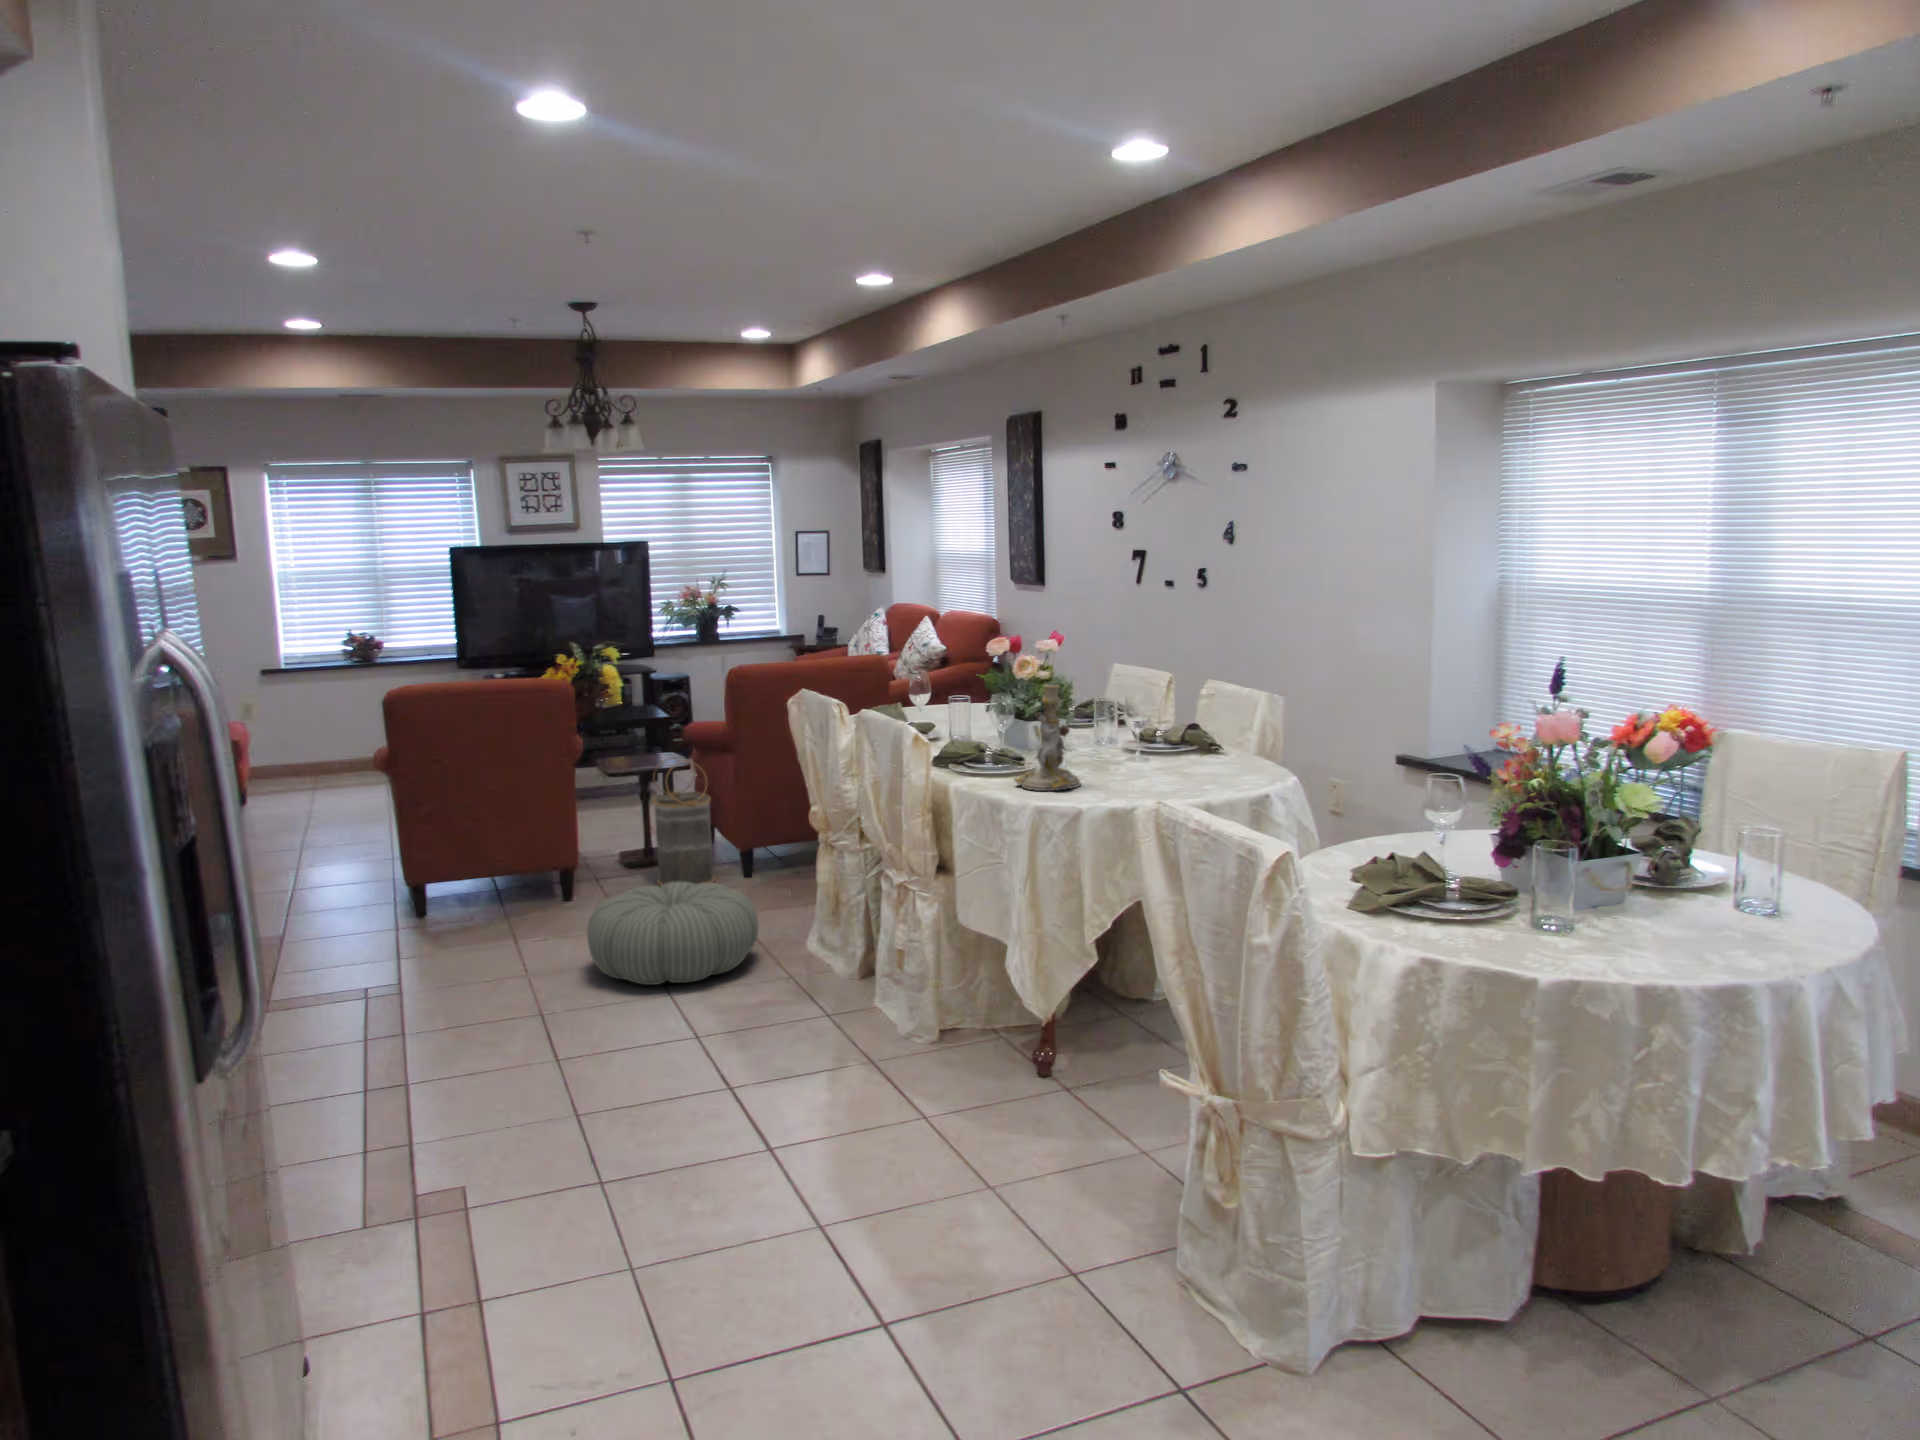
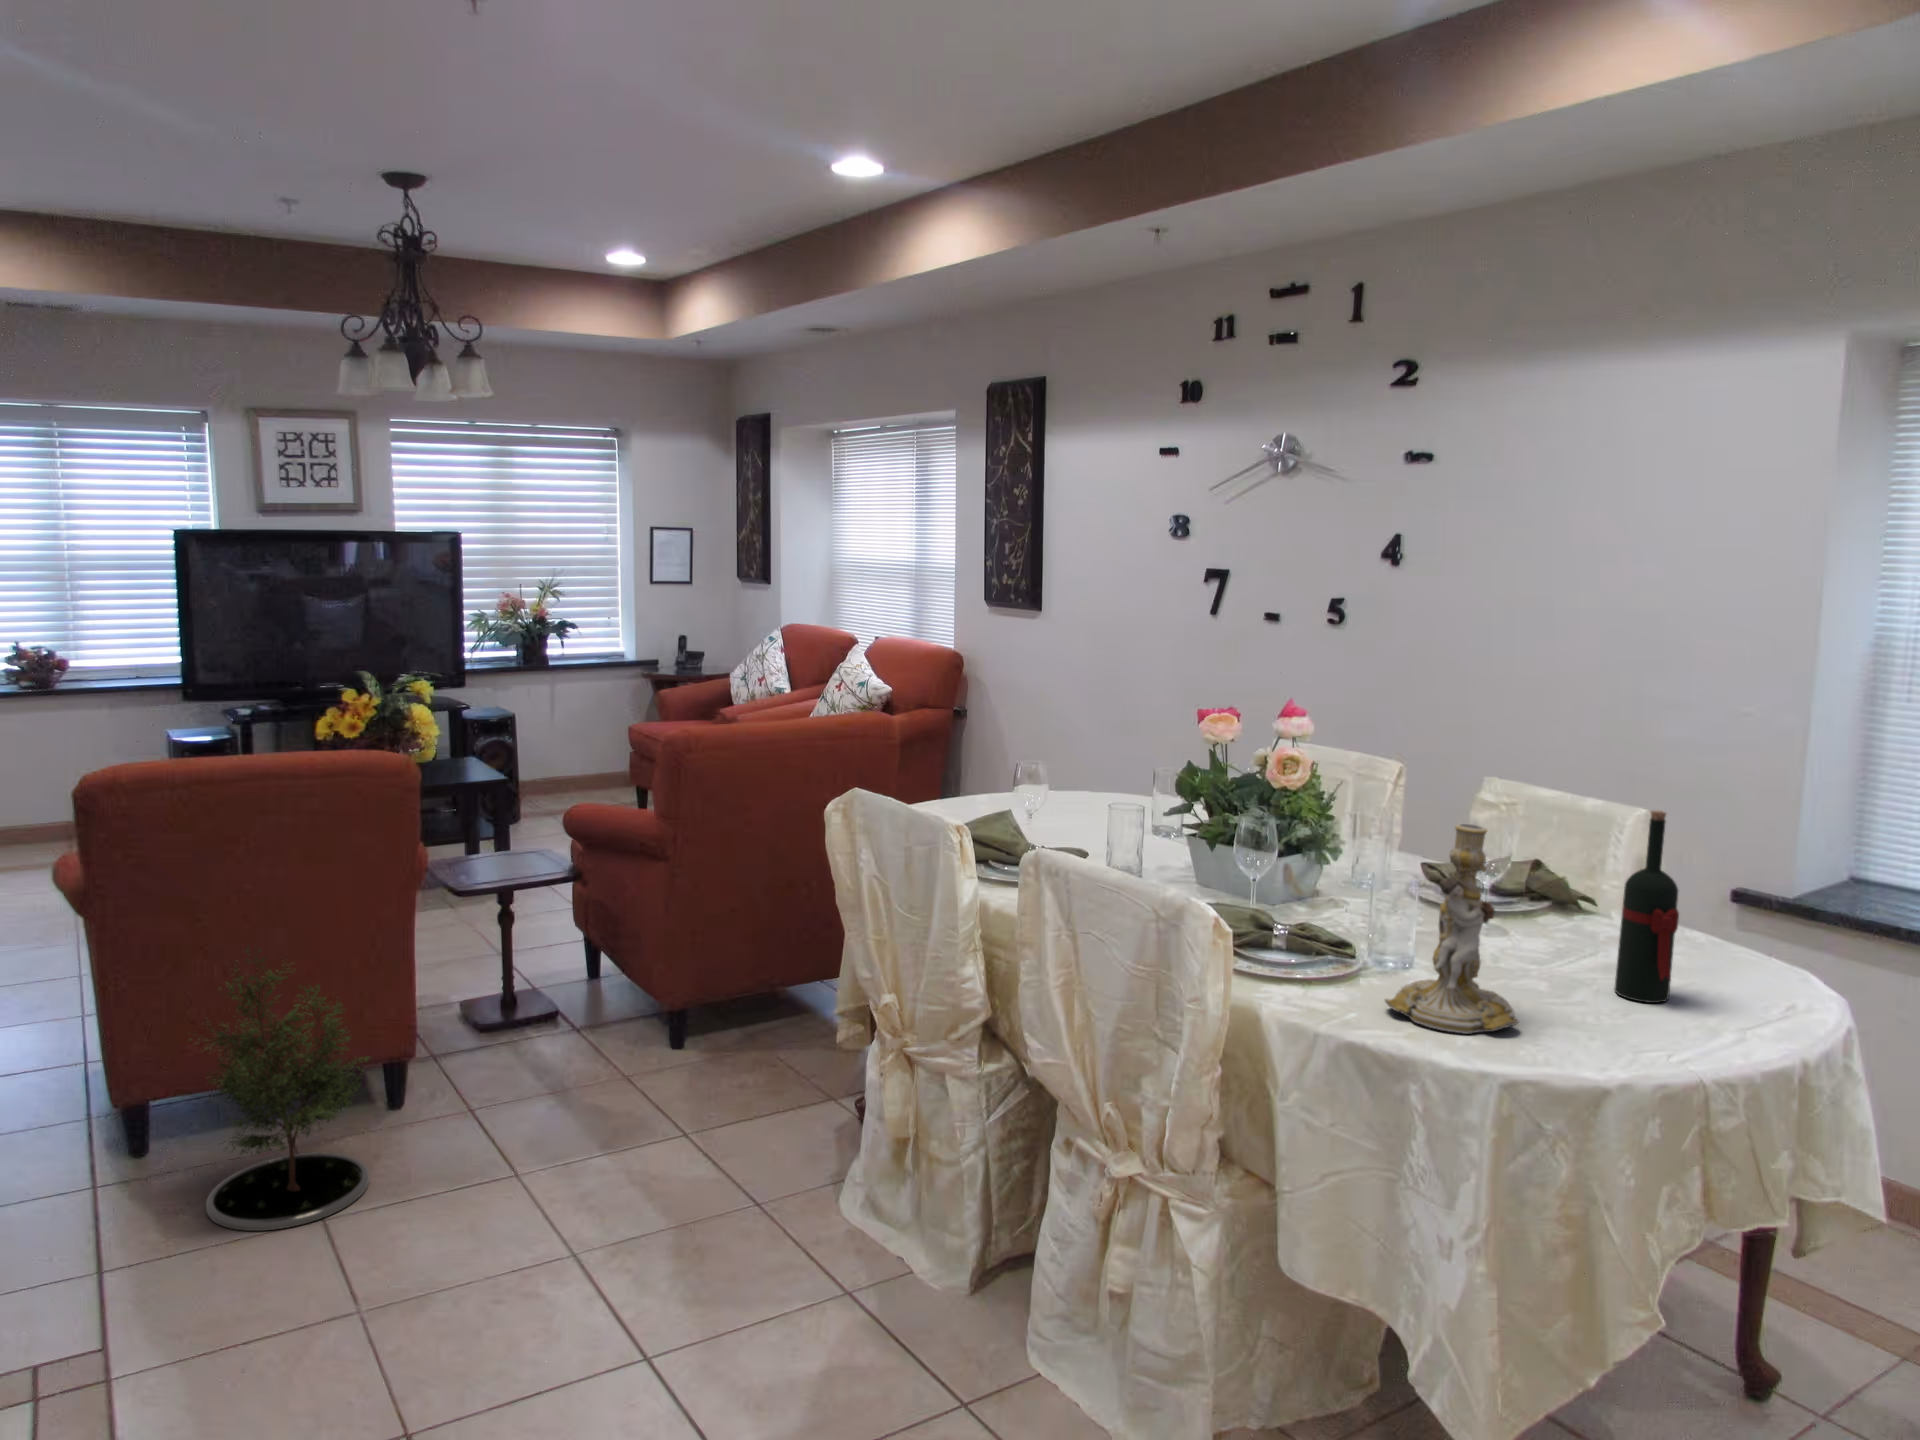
wine bottle: none [1153,677,1180,782] -> present [1614,811,1679,1003]
basket: present [652,758,715,886] -> none [530,864,625,1076]
potted tree: none [447,785,549,945] -> present [190,946,370,1231]
pouf: present [587,882,758,985] -> none [466,1111,771,1340]

